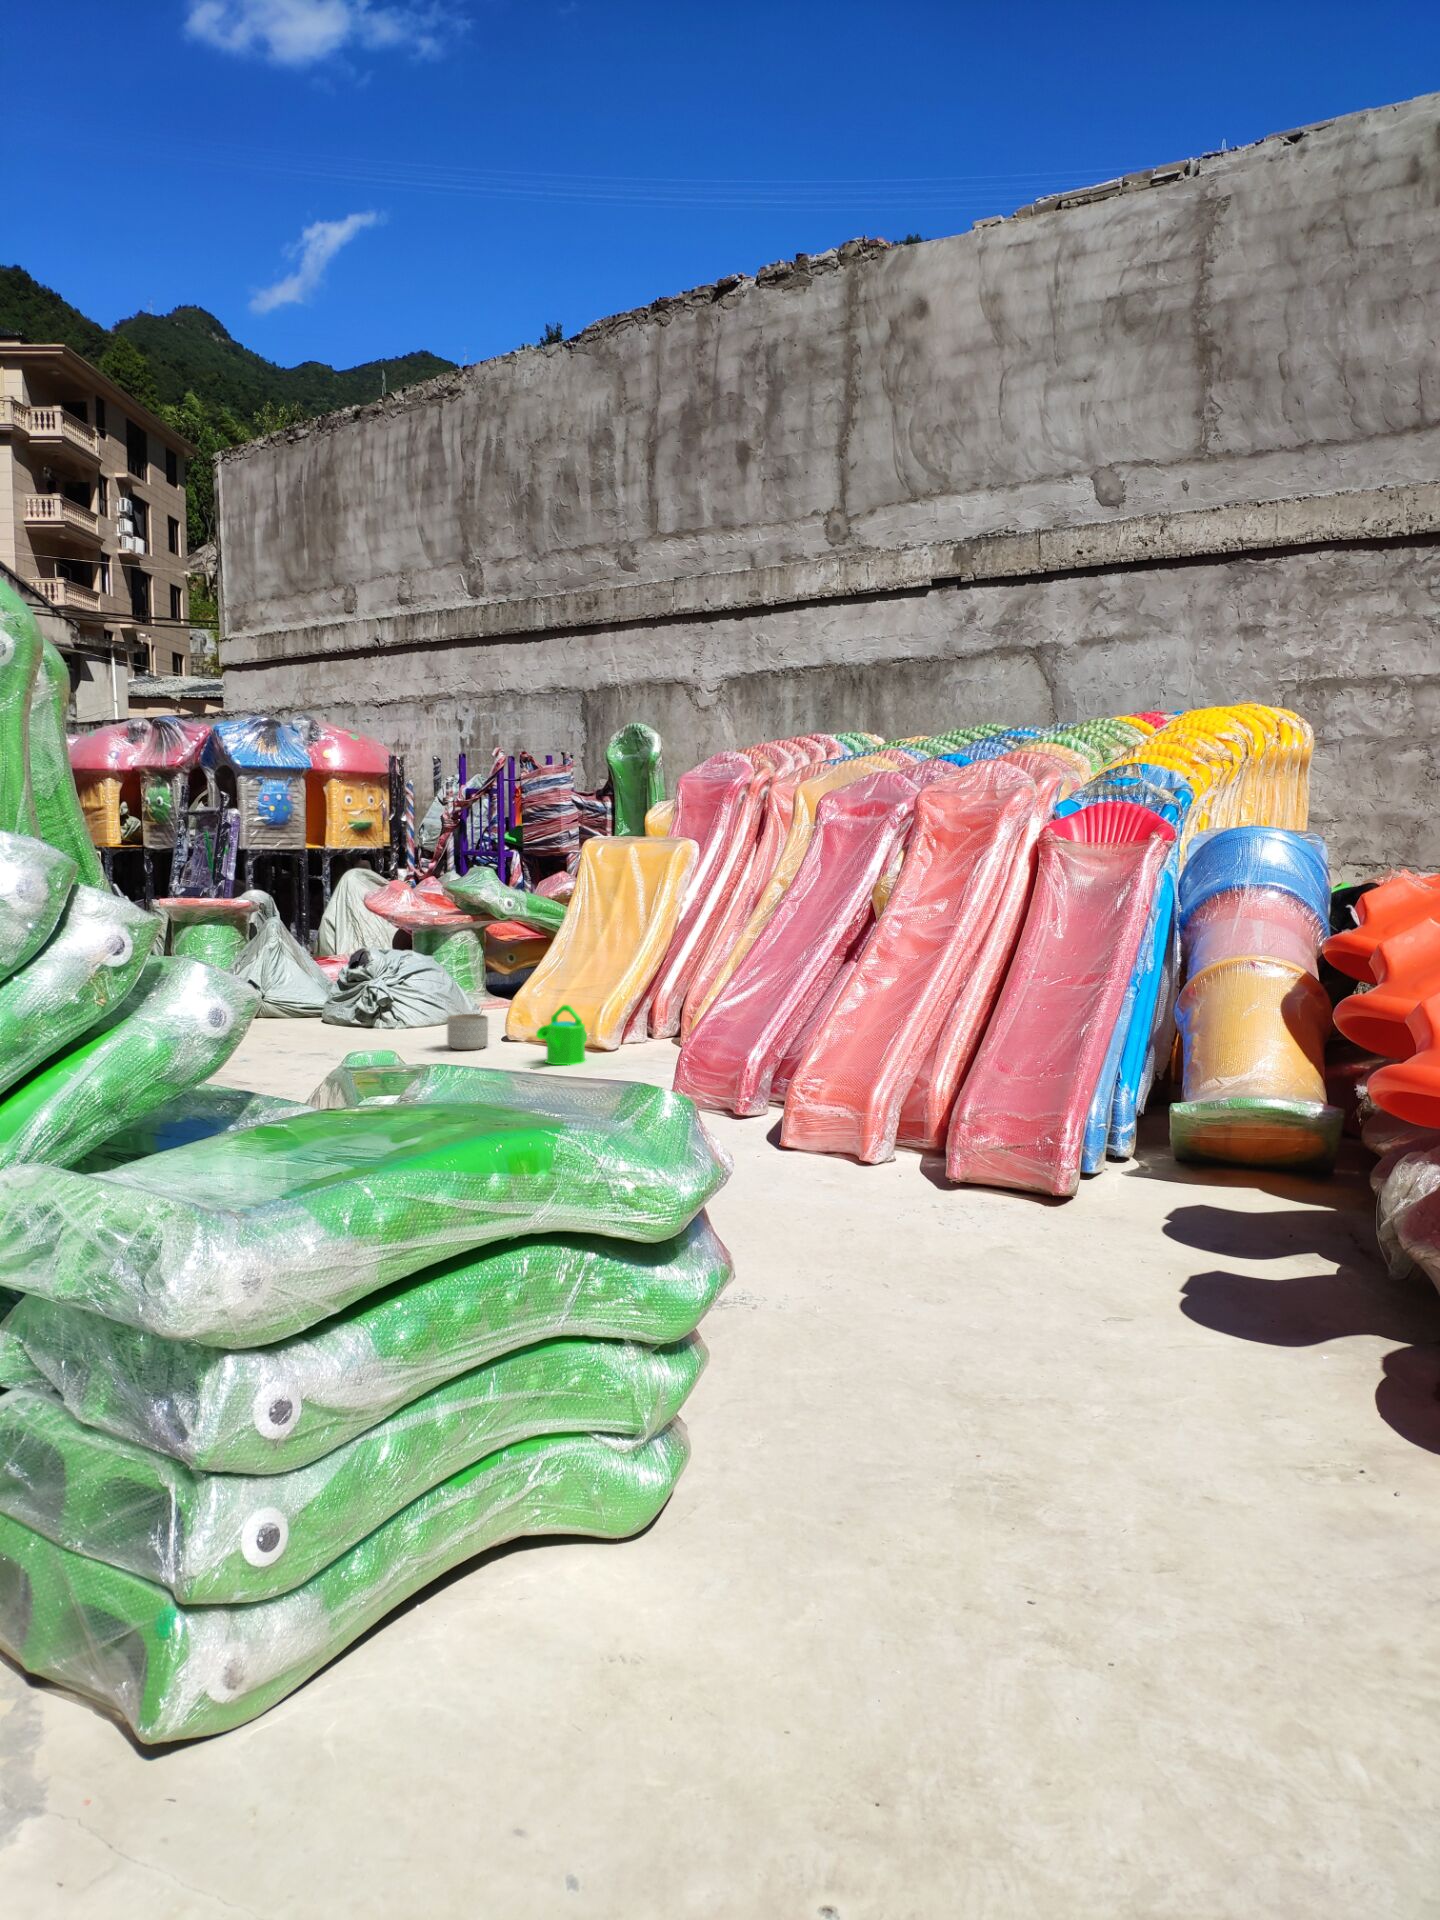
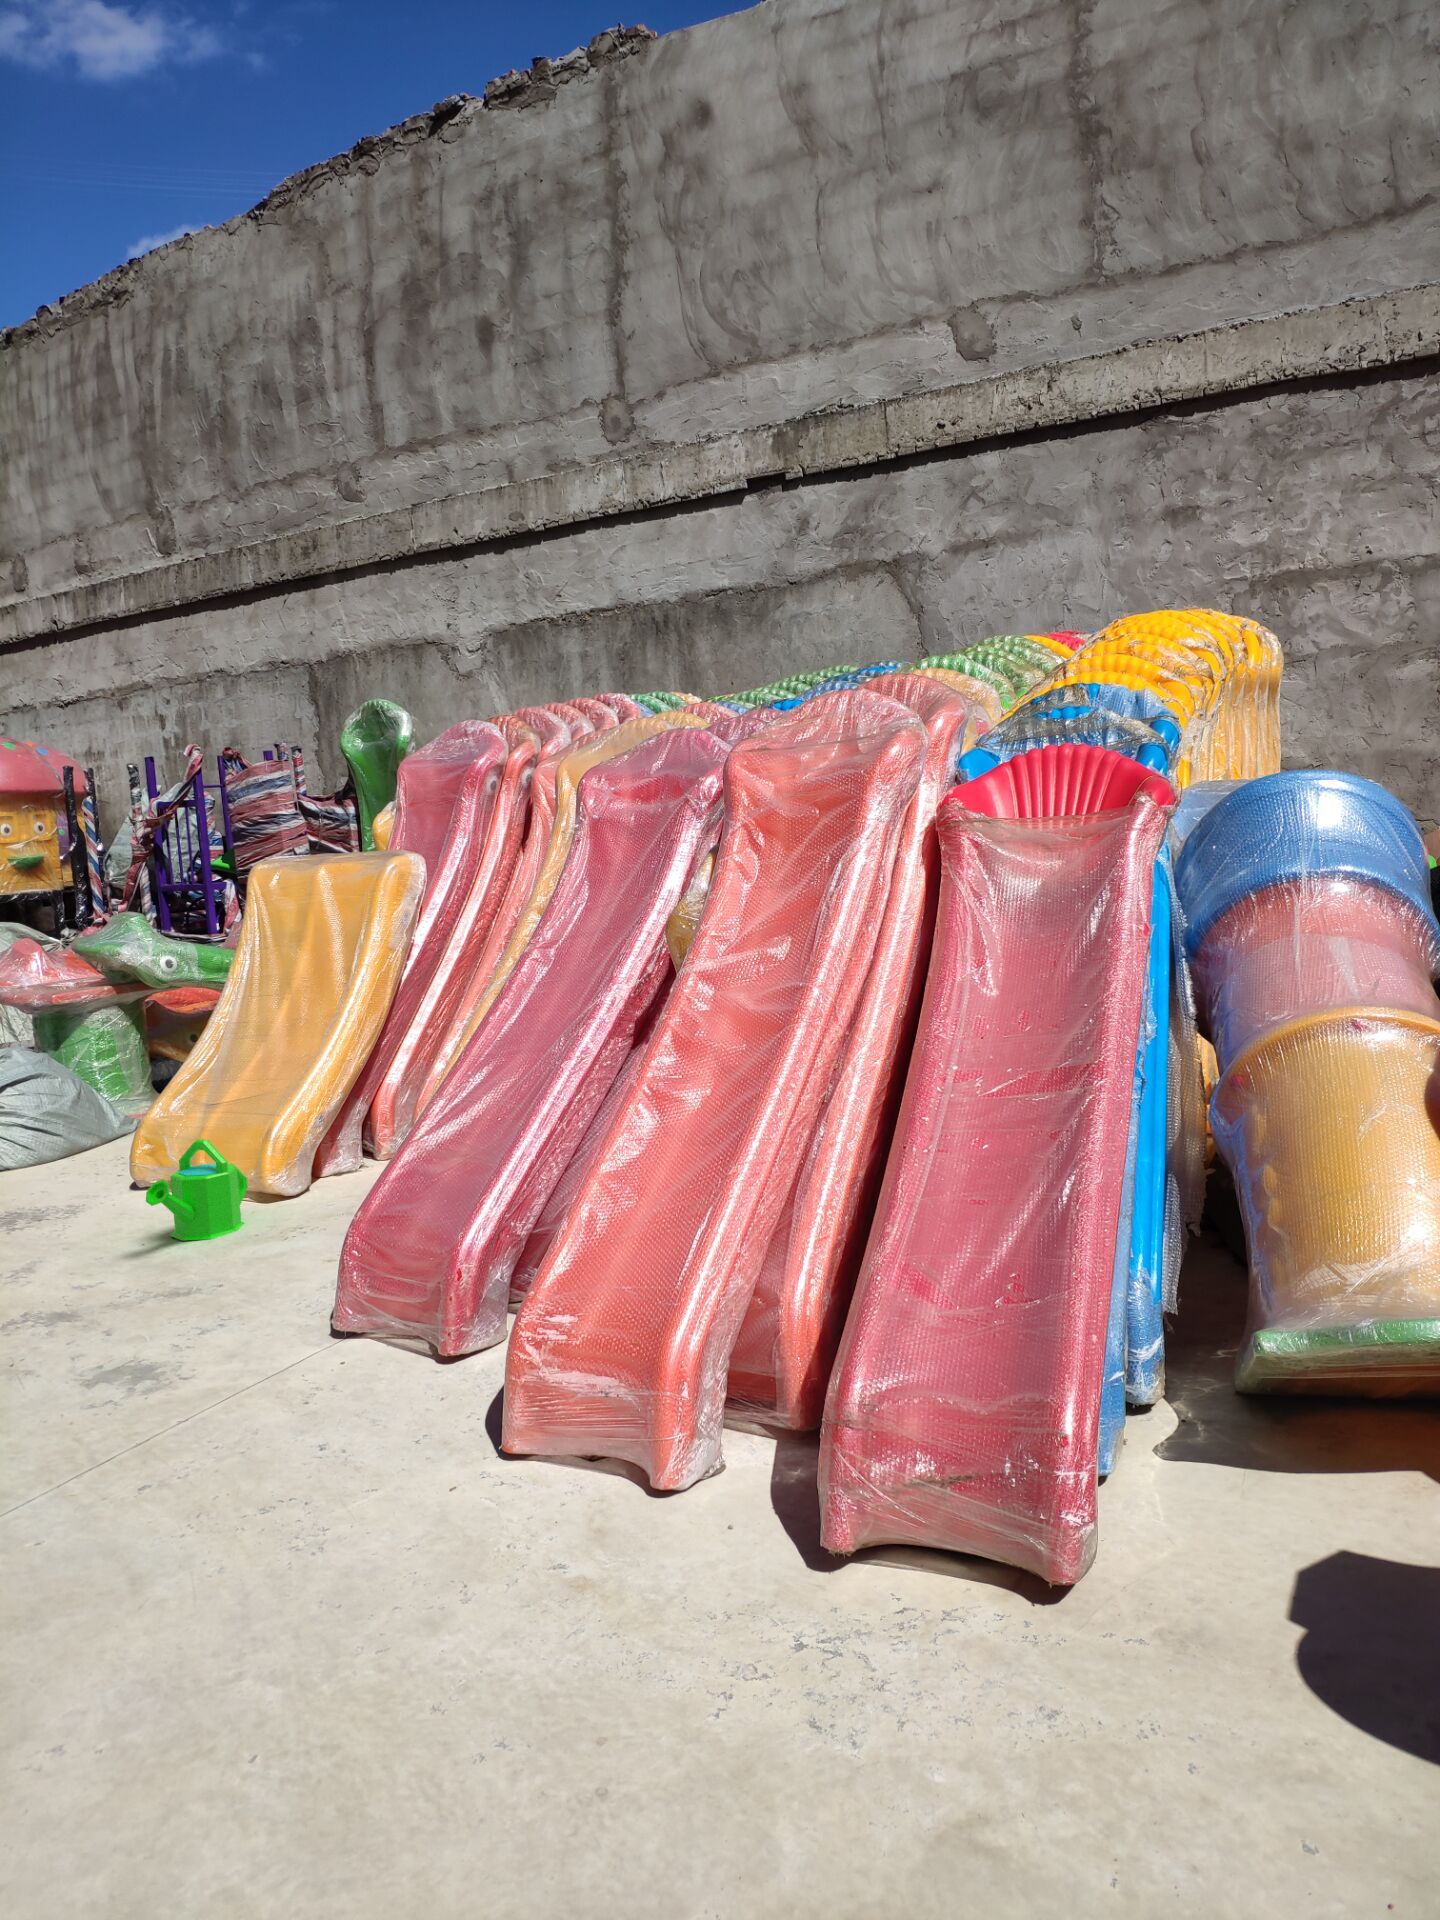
planter: present [447,1014,488,1050] -> none [31,1153,105,1215]

